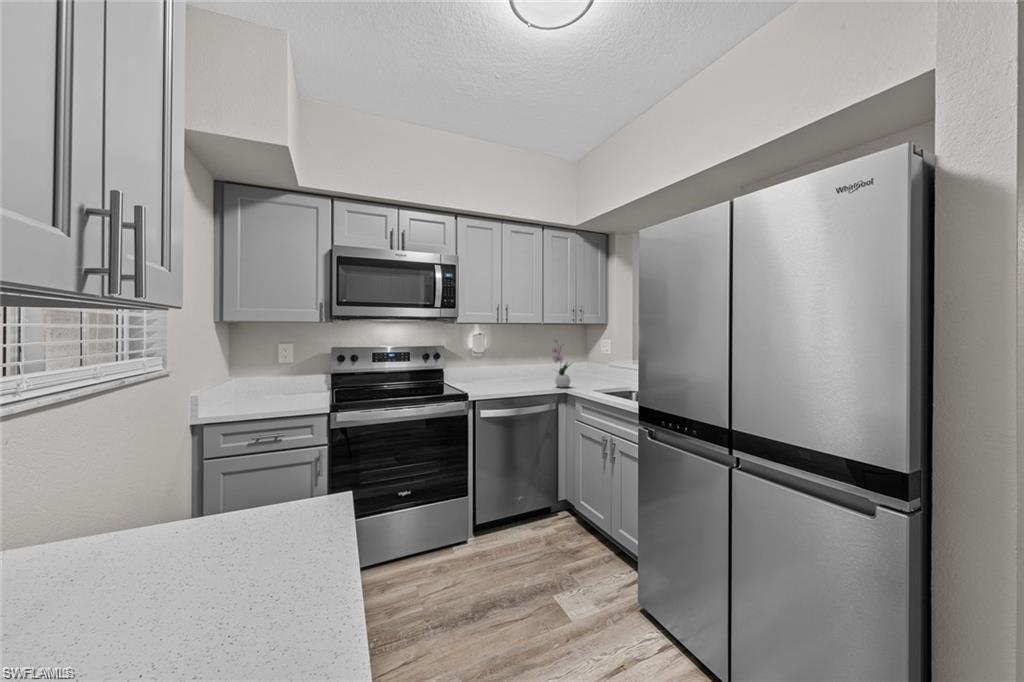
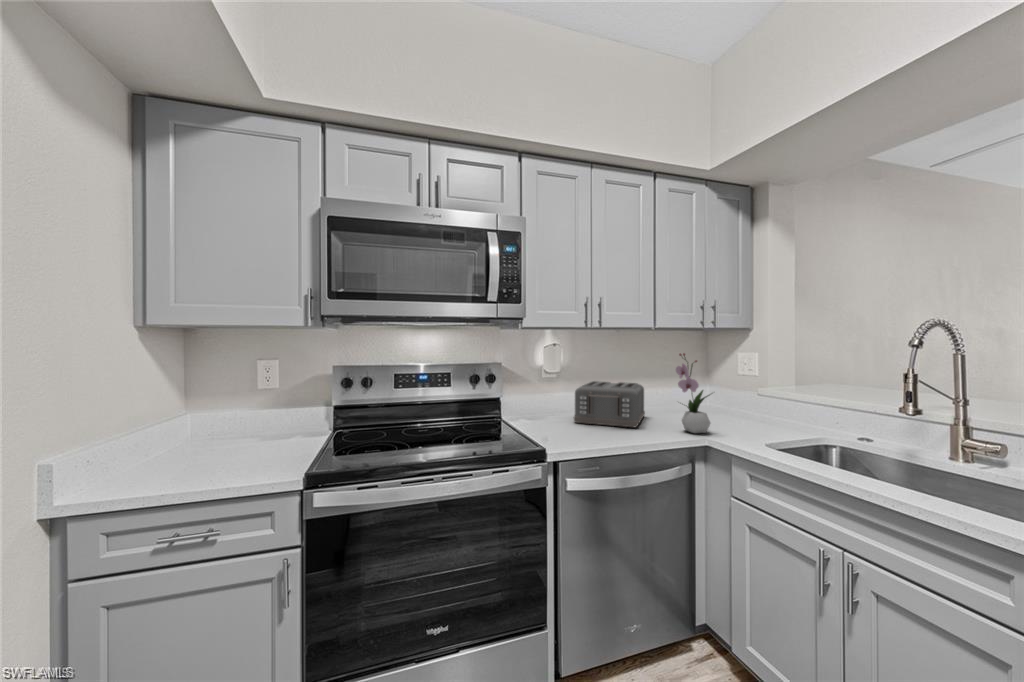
toaster: none [491,359,538,385] -> present [574,381,645,428]

